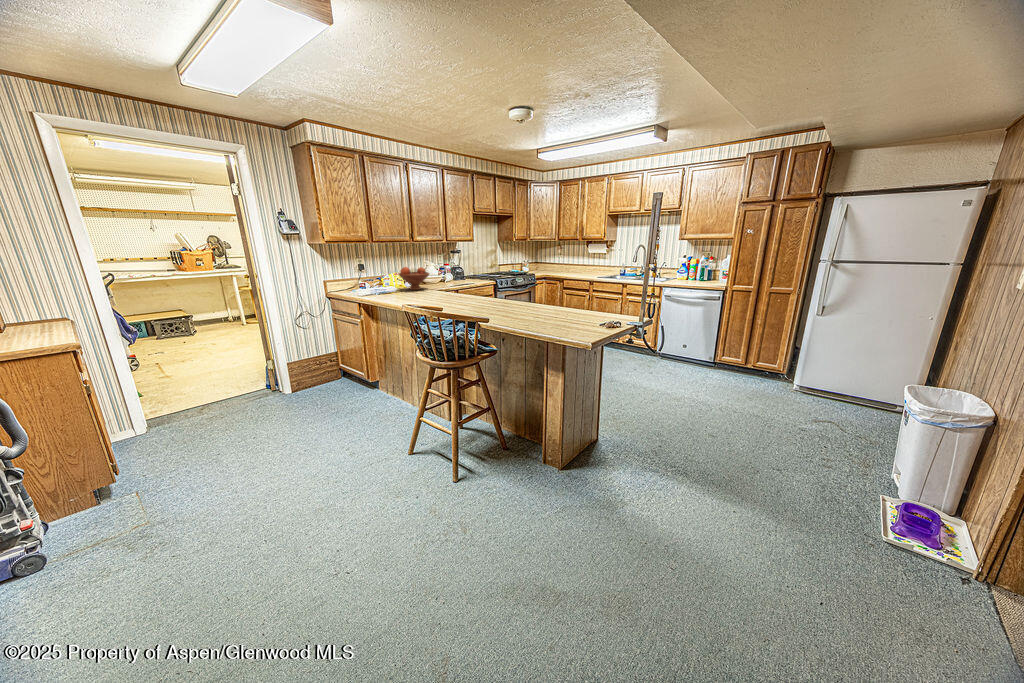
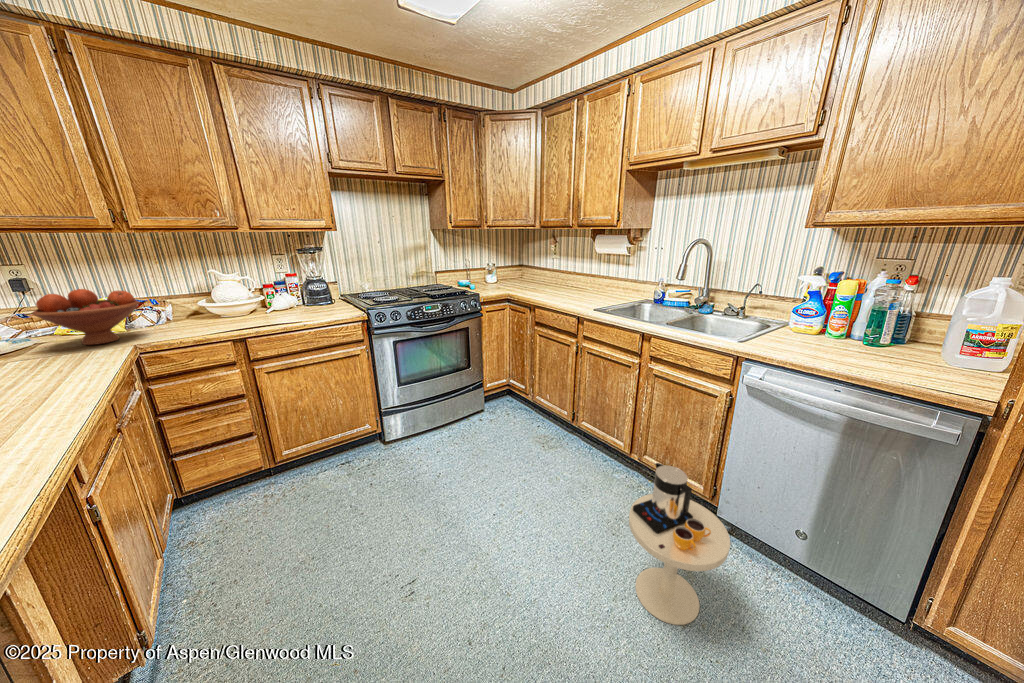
side table: none [631,322,664,373] -> present [629,463,730,625]

